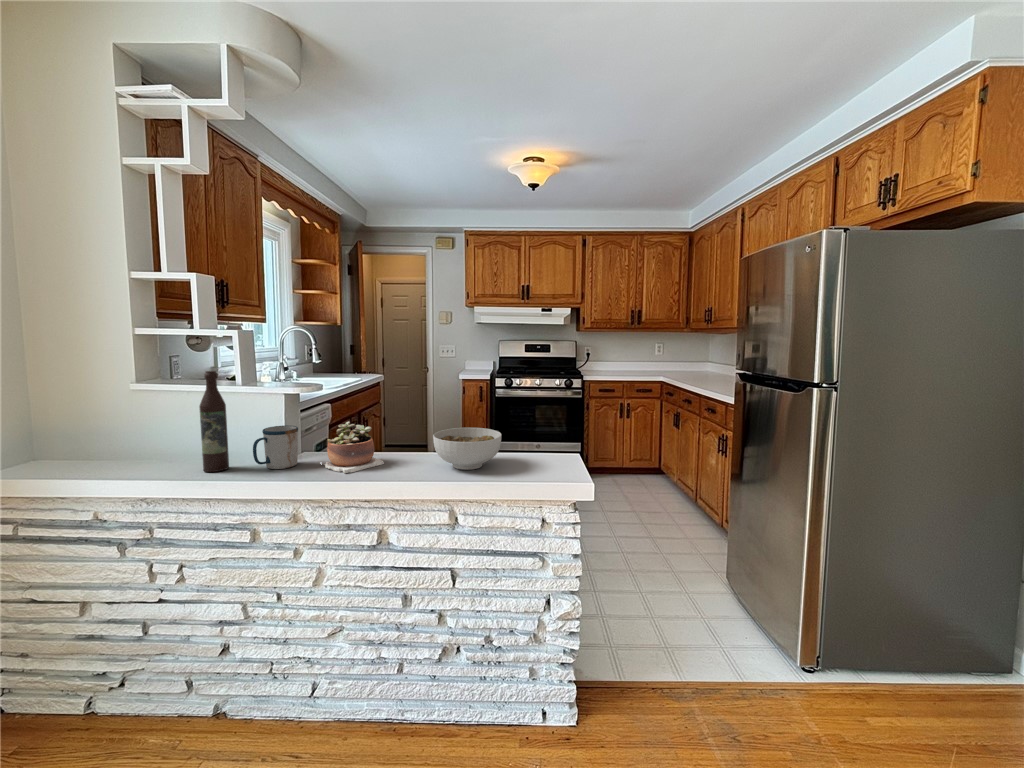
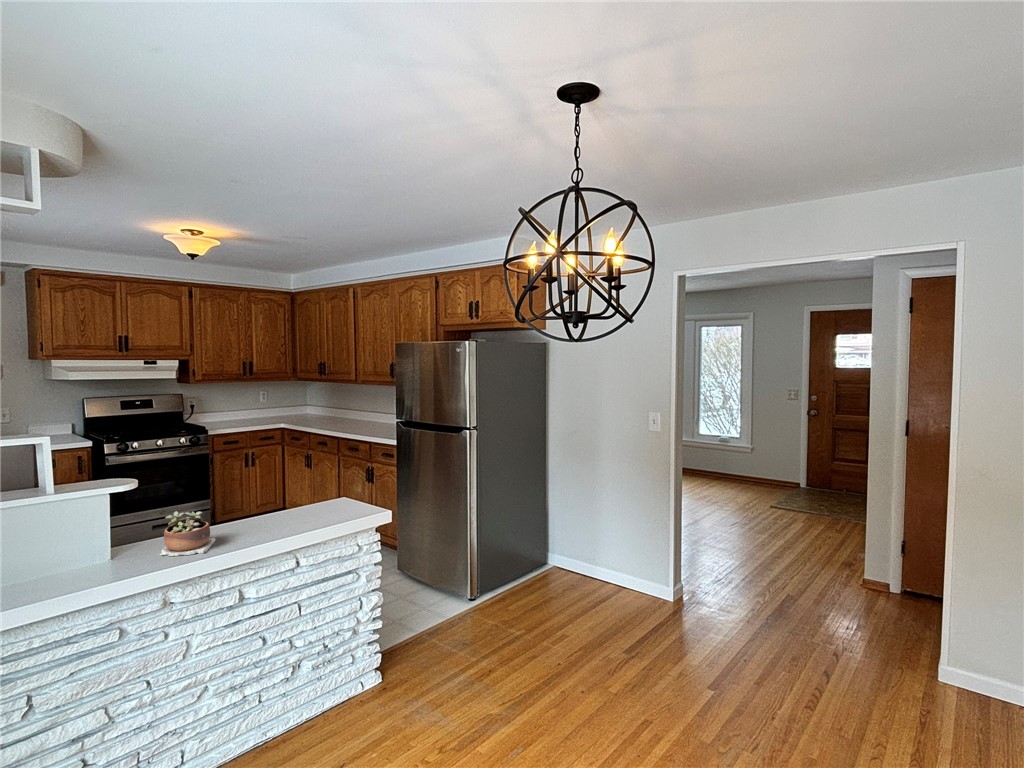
wine bottle: present [199,371,229,472] -> none [31,489,63,595]
mug: present [253,425,298,469] -> none [98,527,136,572]
bowl: present [433,428,501,470] -> none [259,493,315,527]

